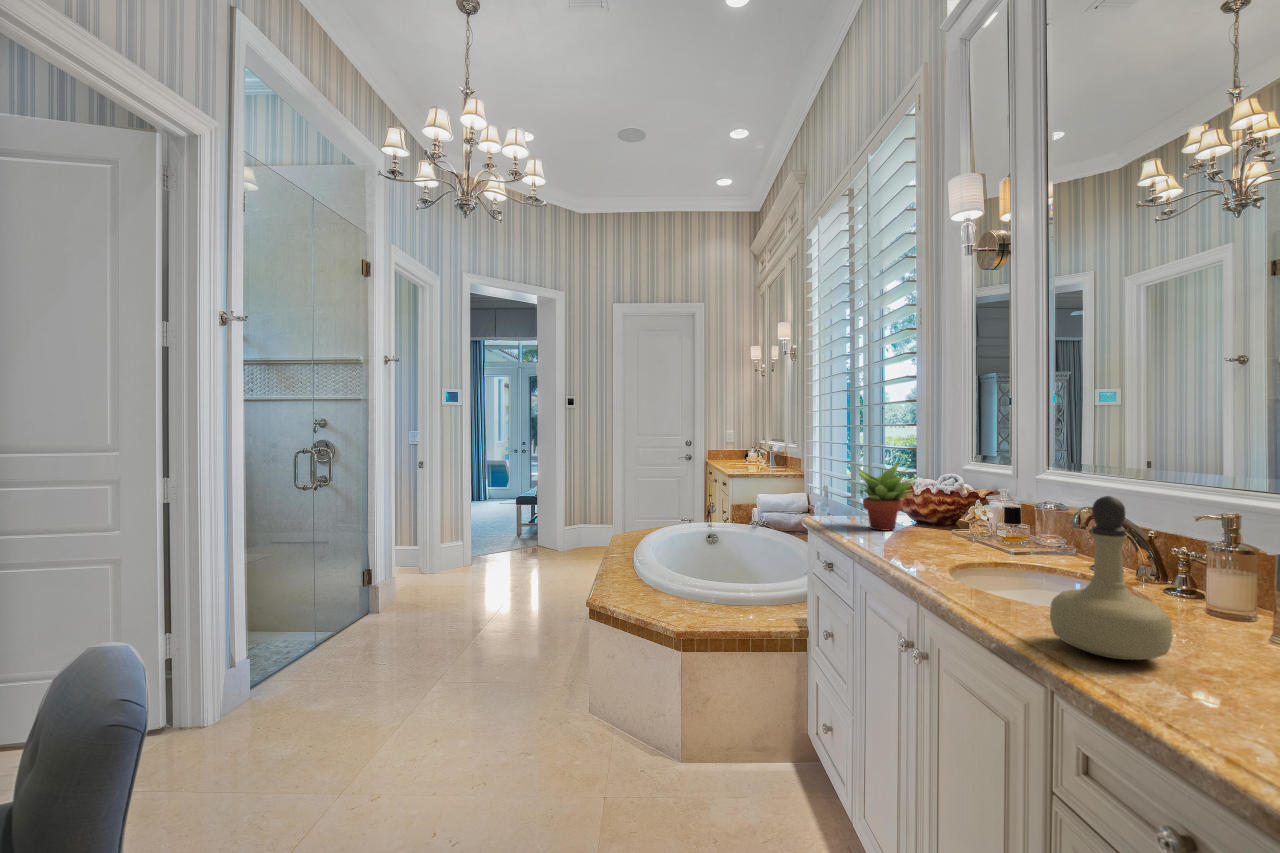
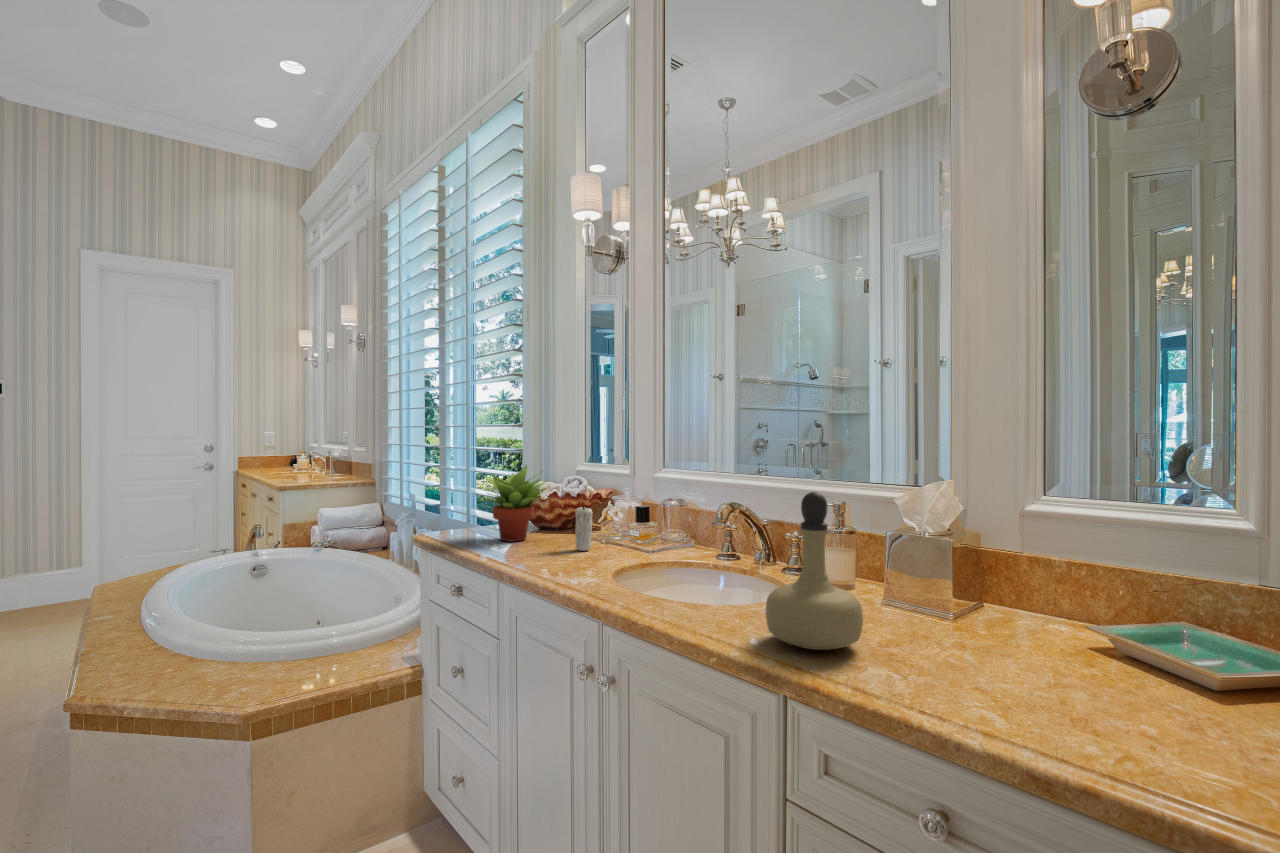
candle: none [934,496,952,545] -> present [575,505,593,551]

